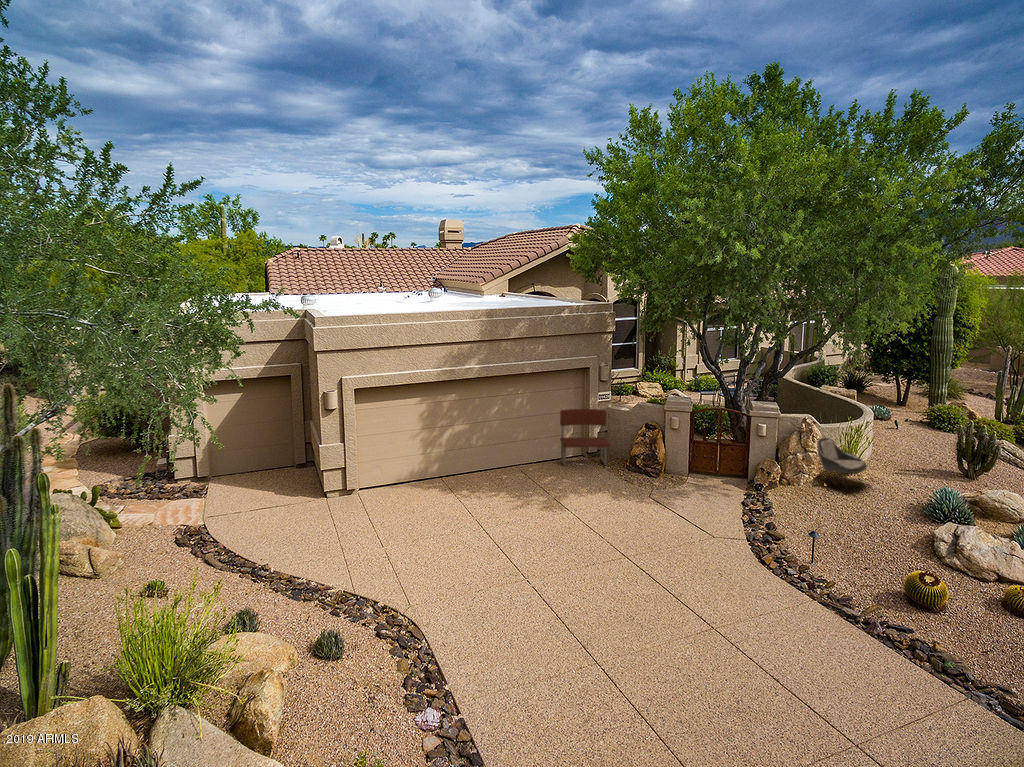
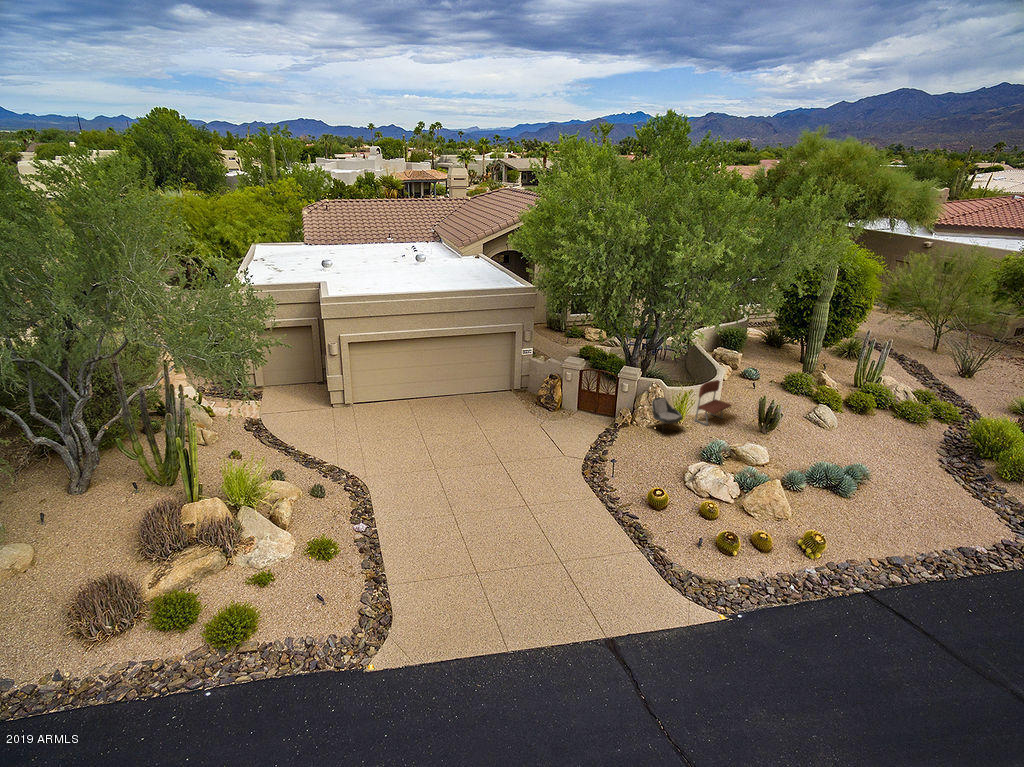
bench: present [560,409,611,465] -> present [695,380,731,426]

